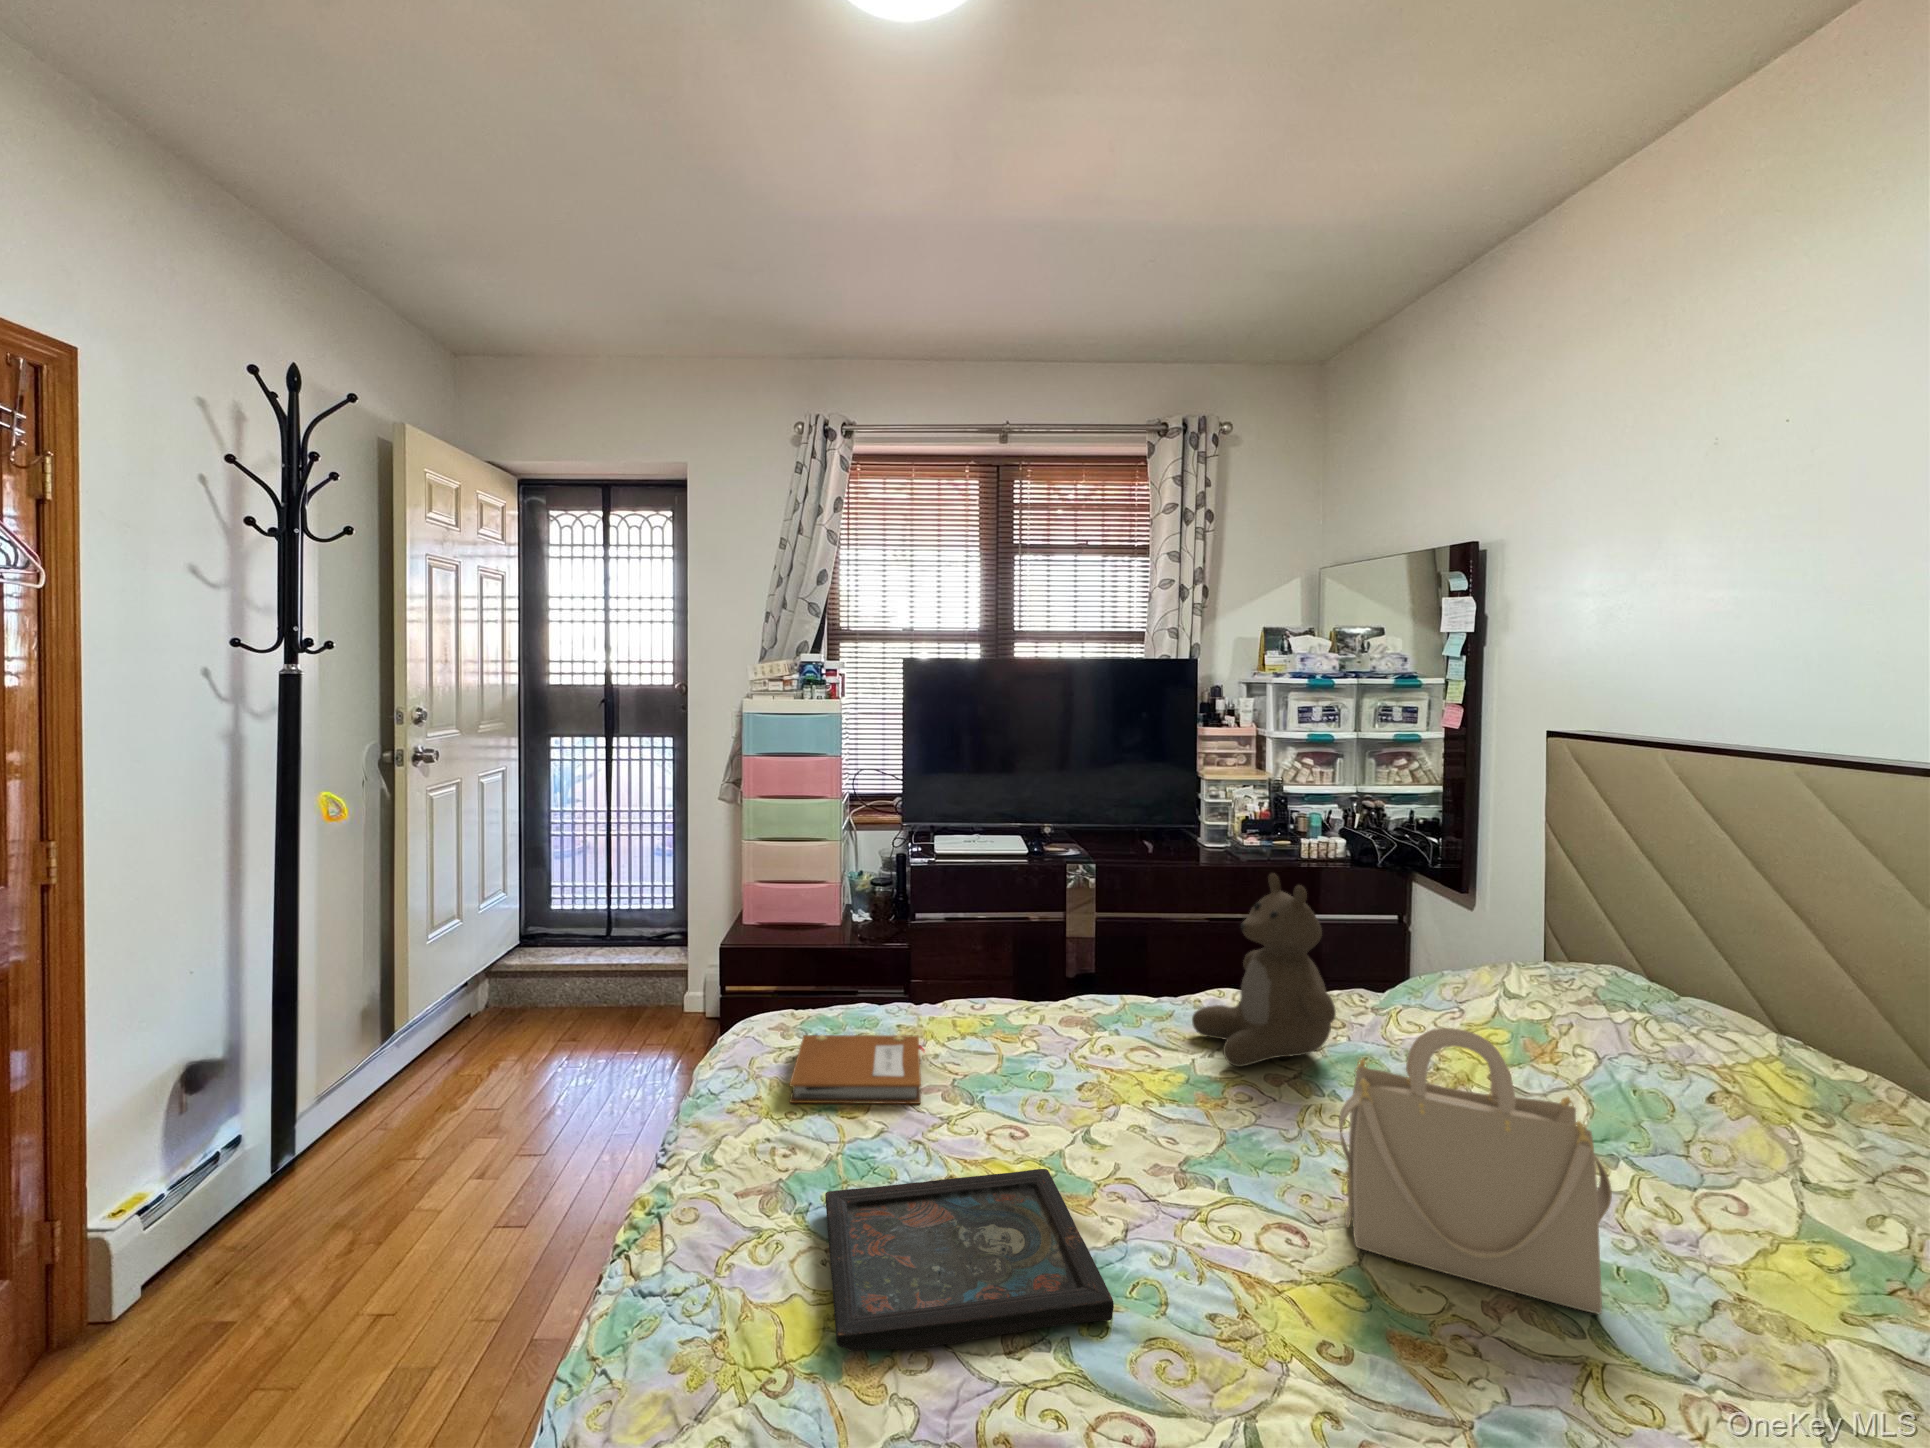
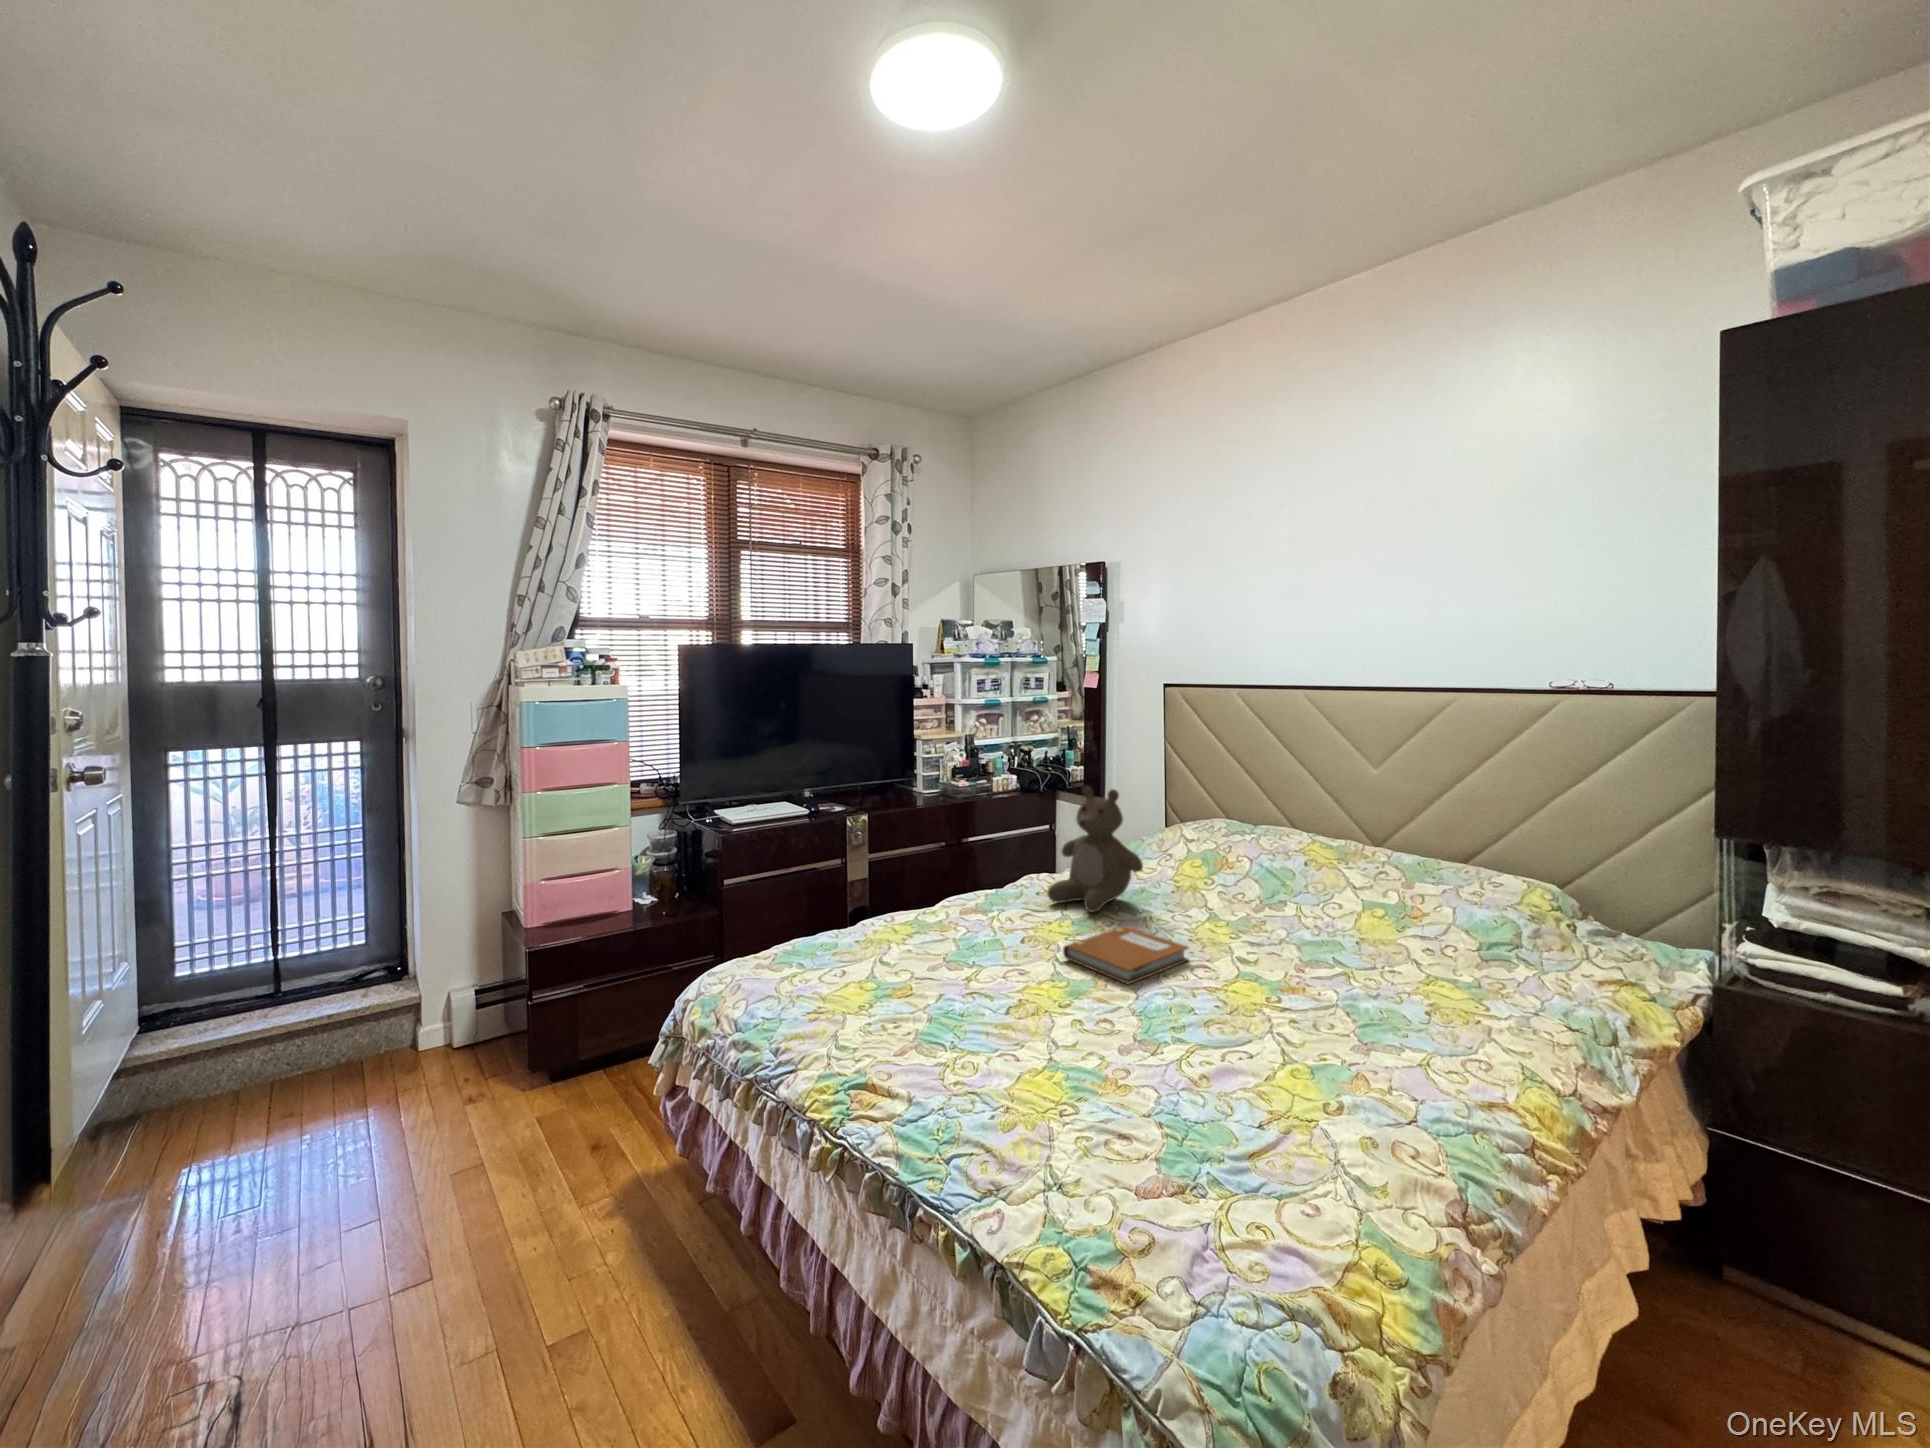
handbag: present [1339,1028,1612,1314] -> none [1216,839,1338,968]
notebook: present [789,1035,925,1104] -> present [1063,926,1188,984]
tray: present [825,1169,1114,1351] -> none [1000,983,1201,1091]

